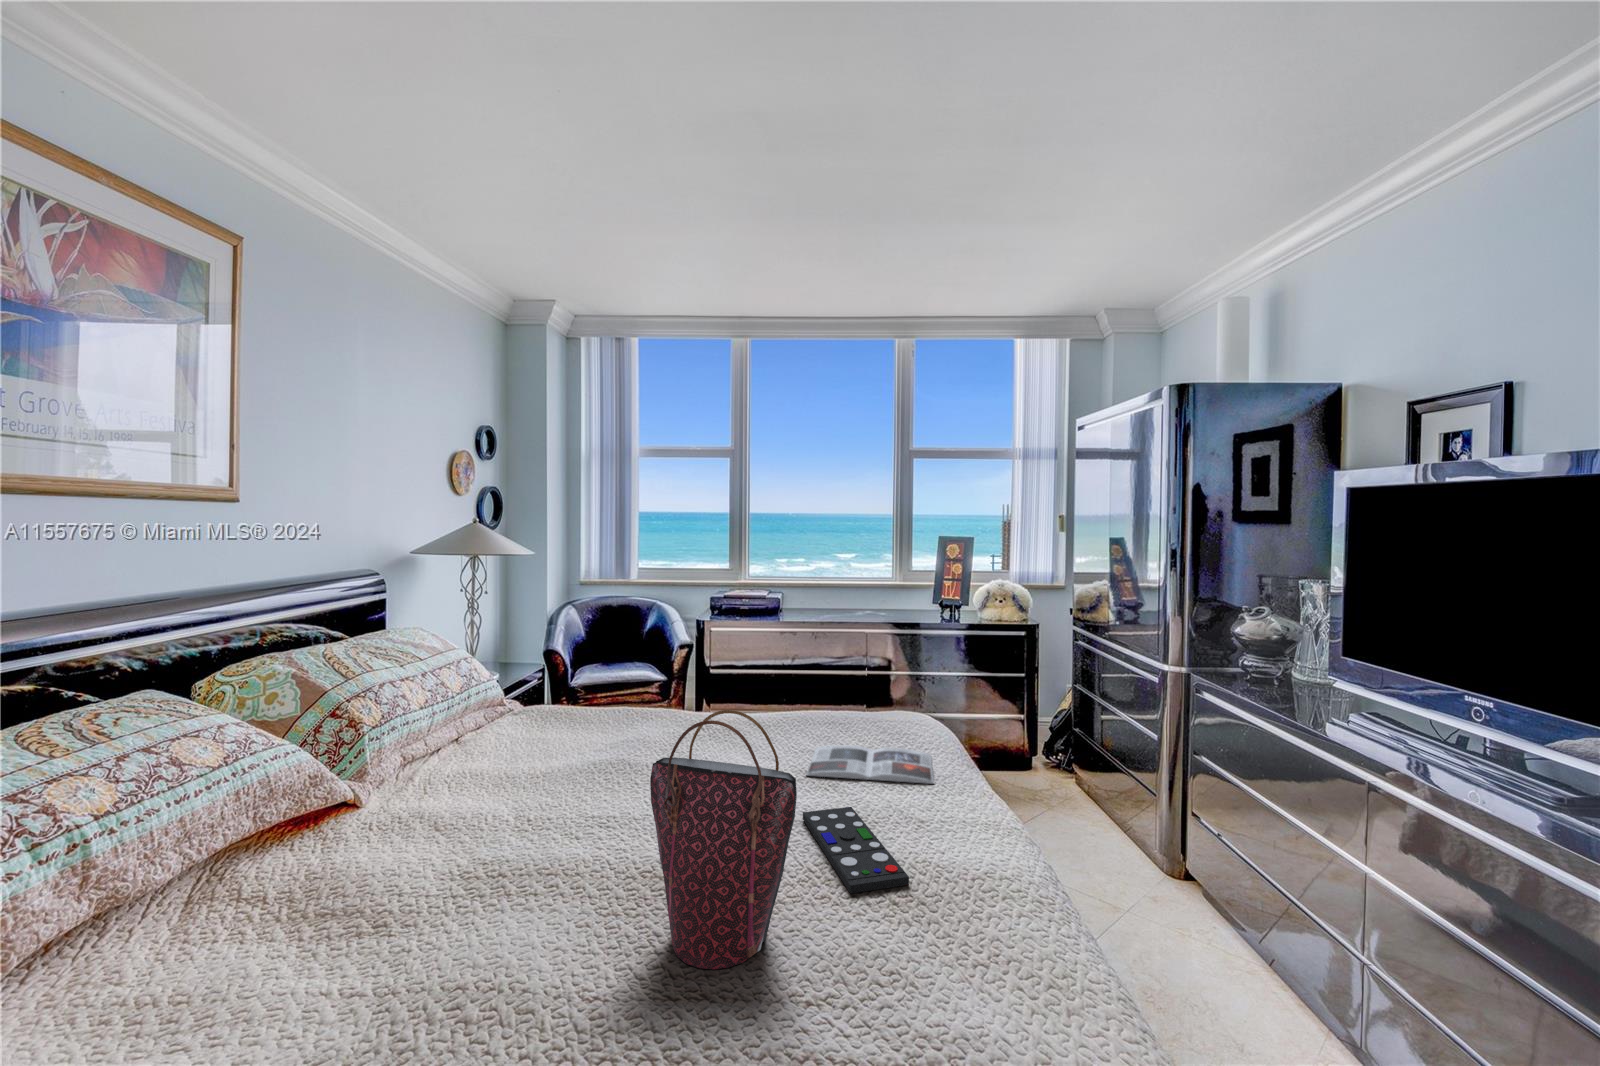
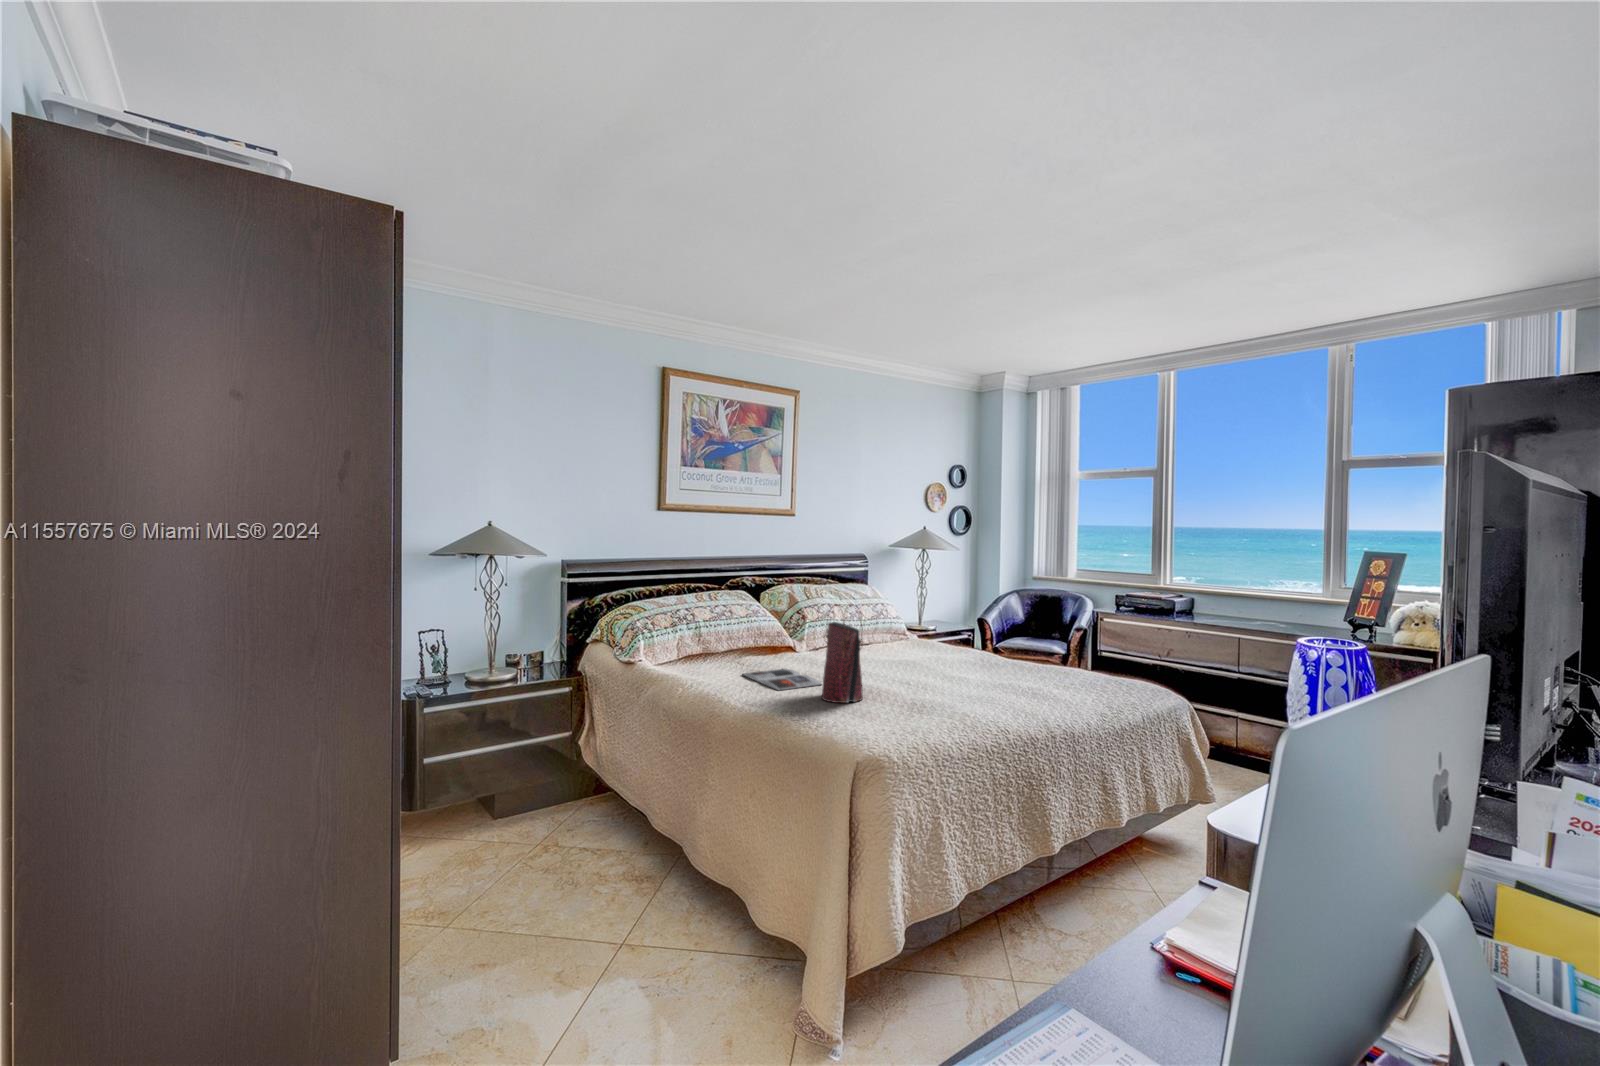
magazine: present [806,745,934,784] -> present [743,669,821,690]
remote control: present [803,807,909,894] -> none [909,685,970,710]

